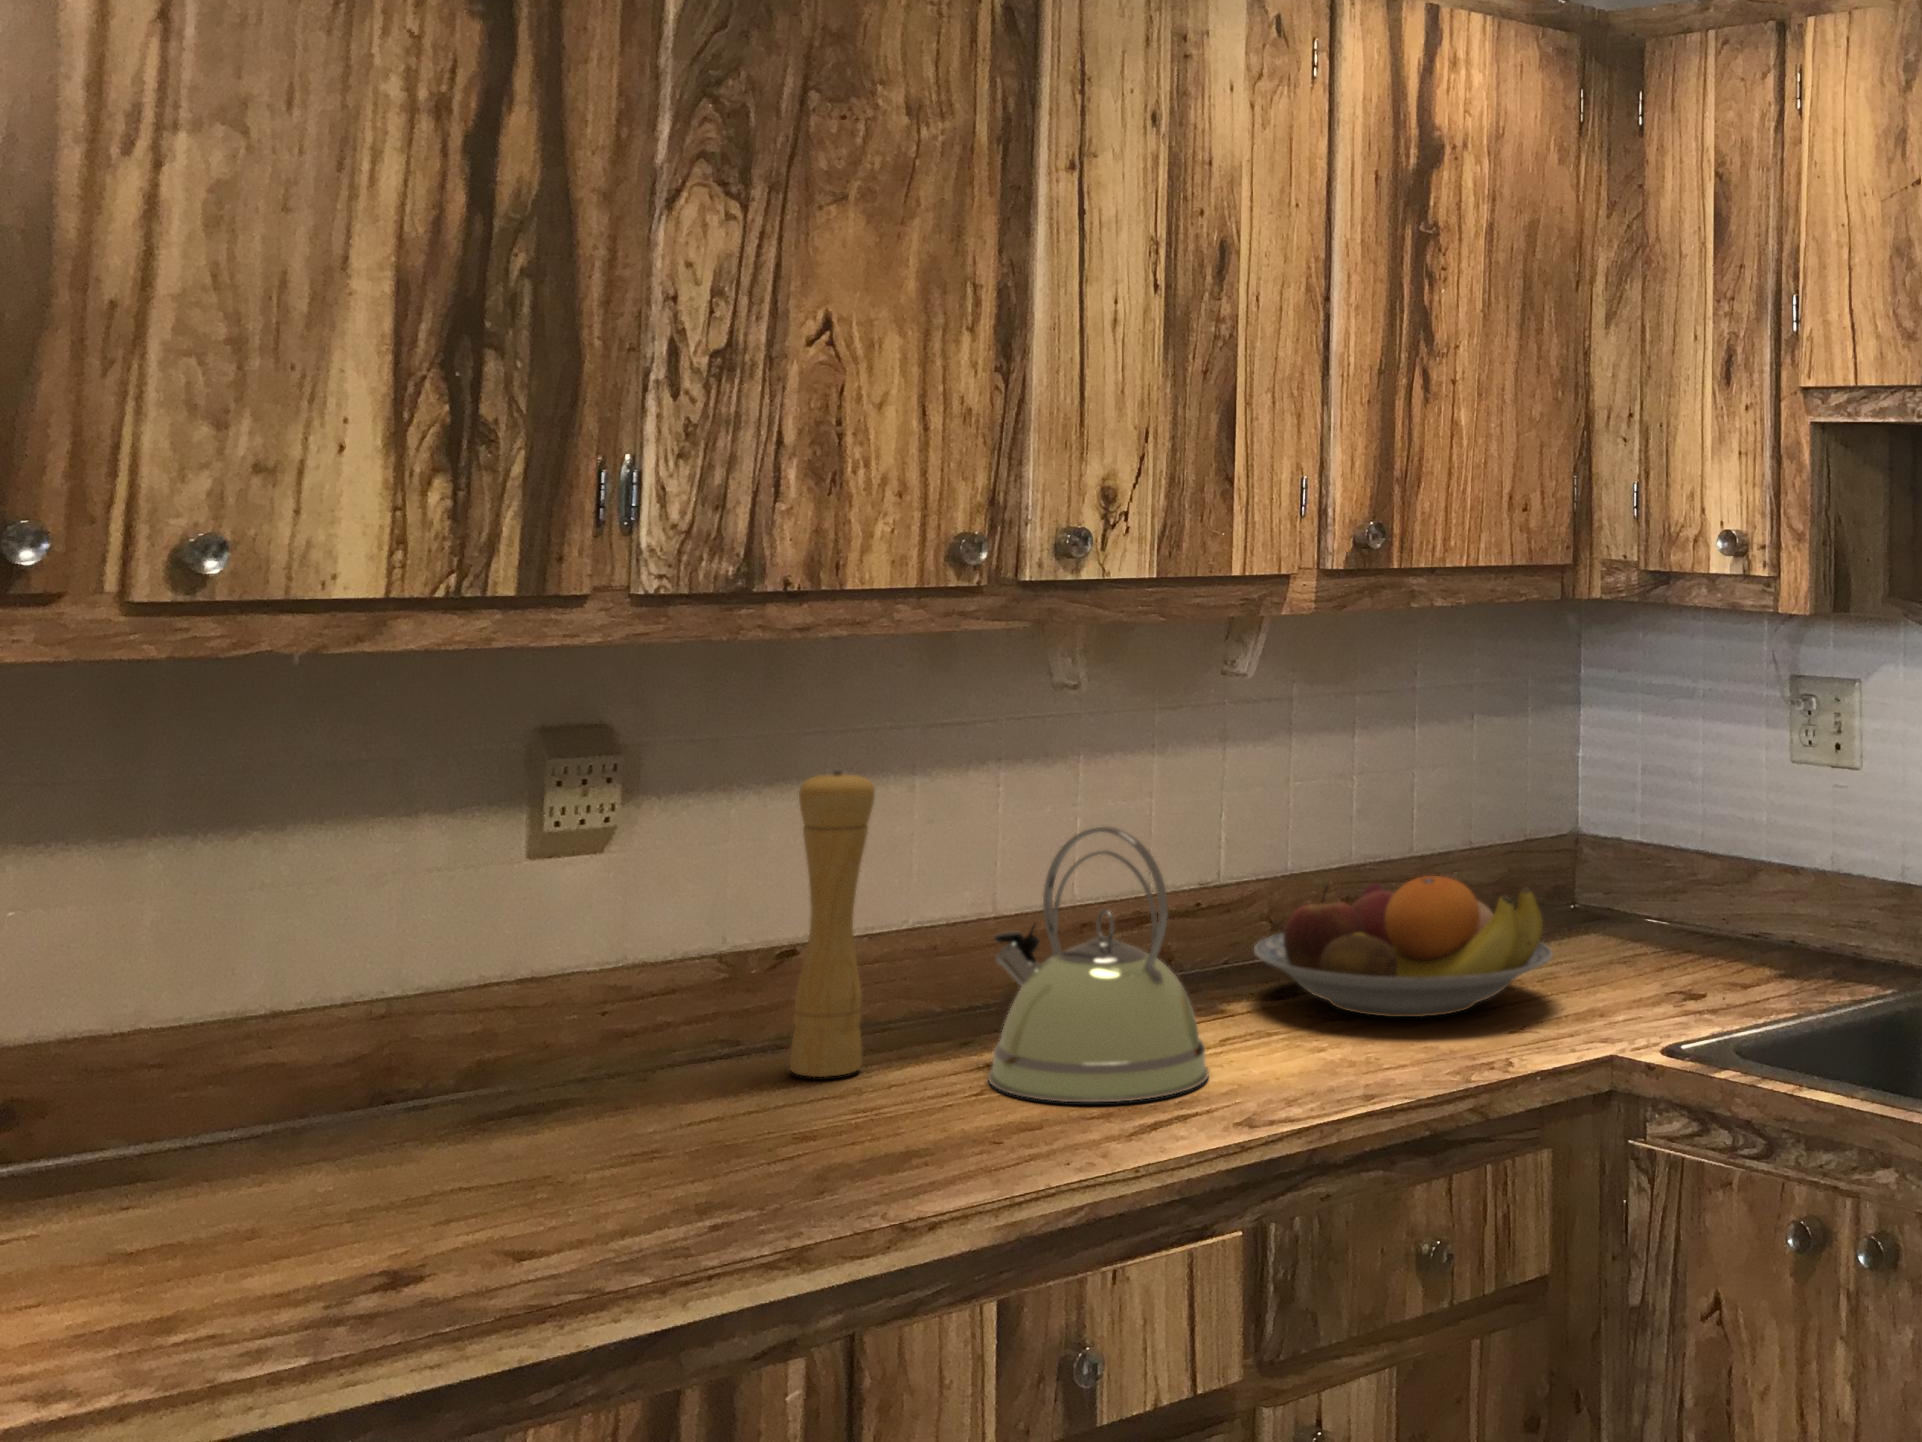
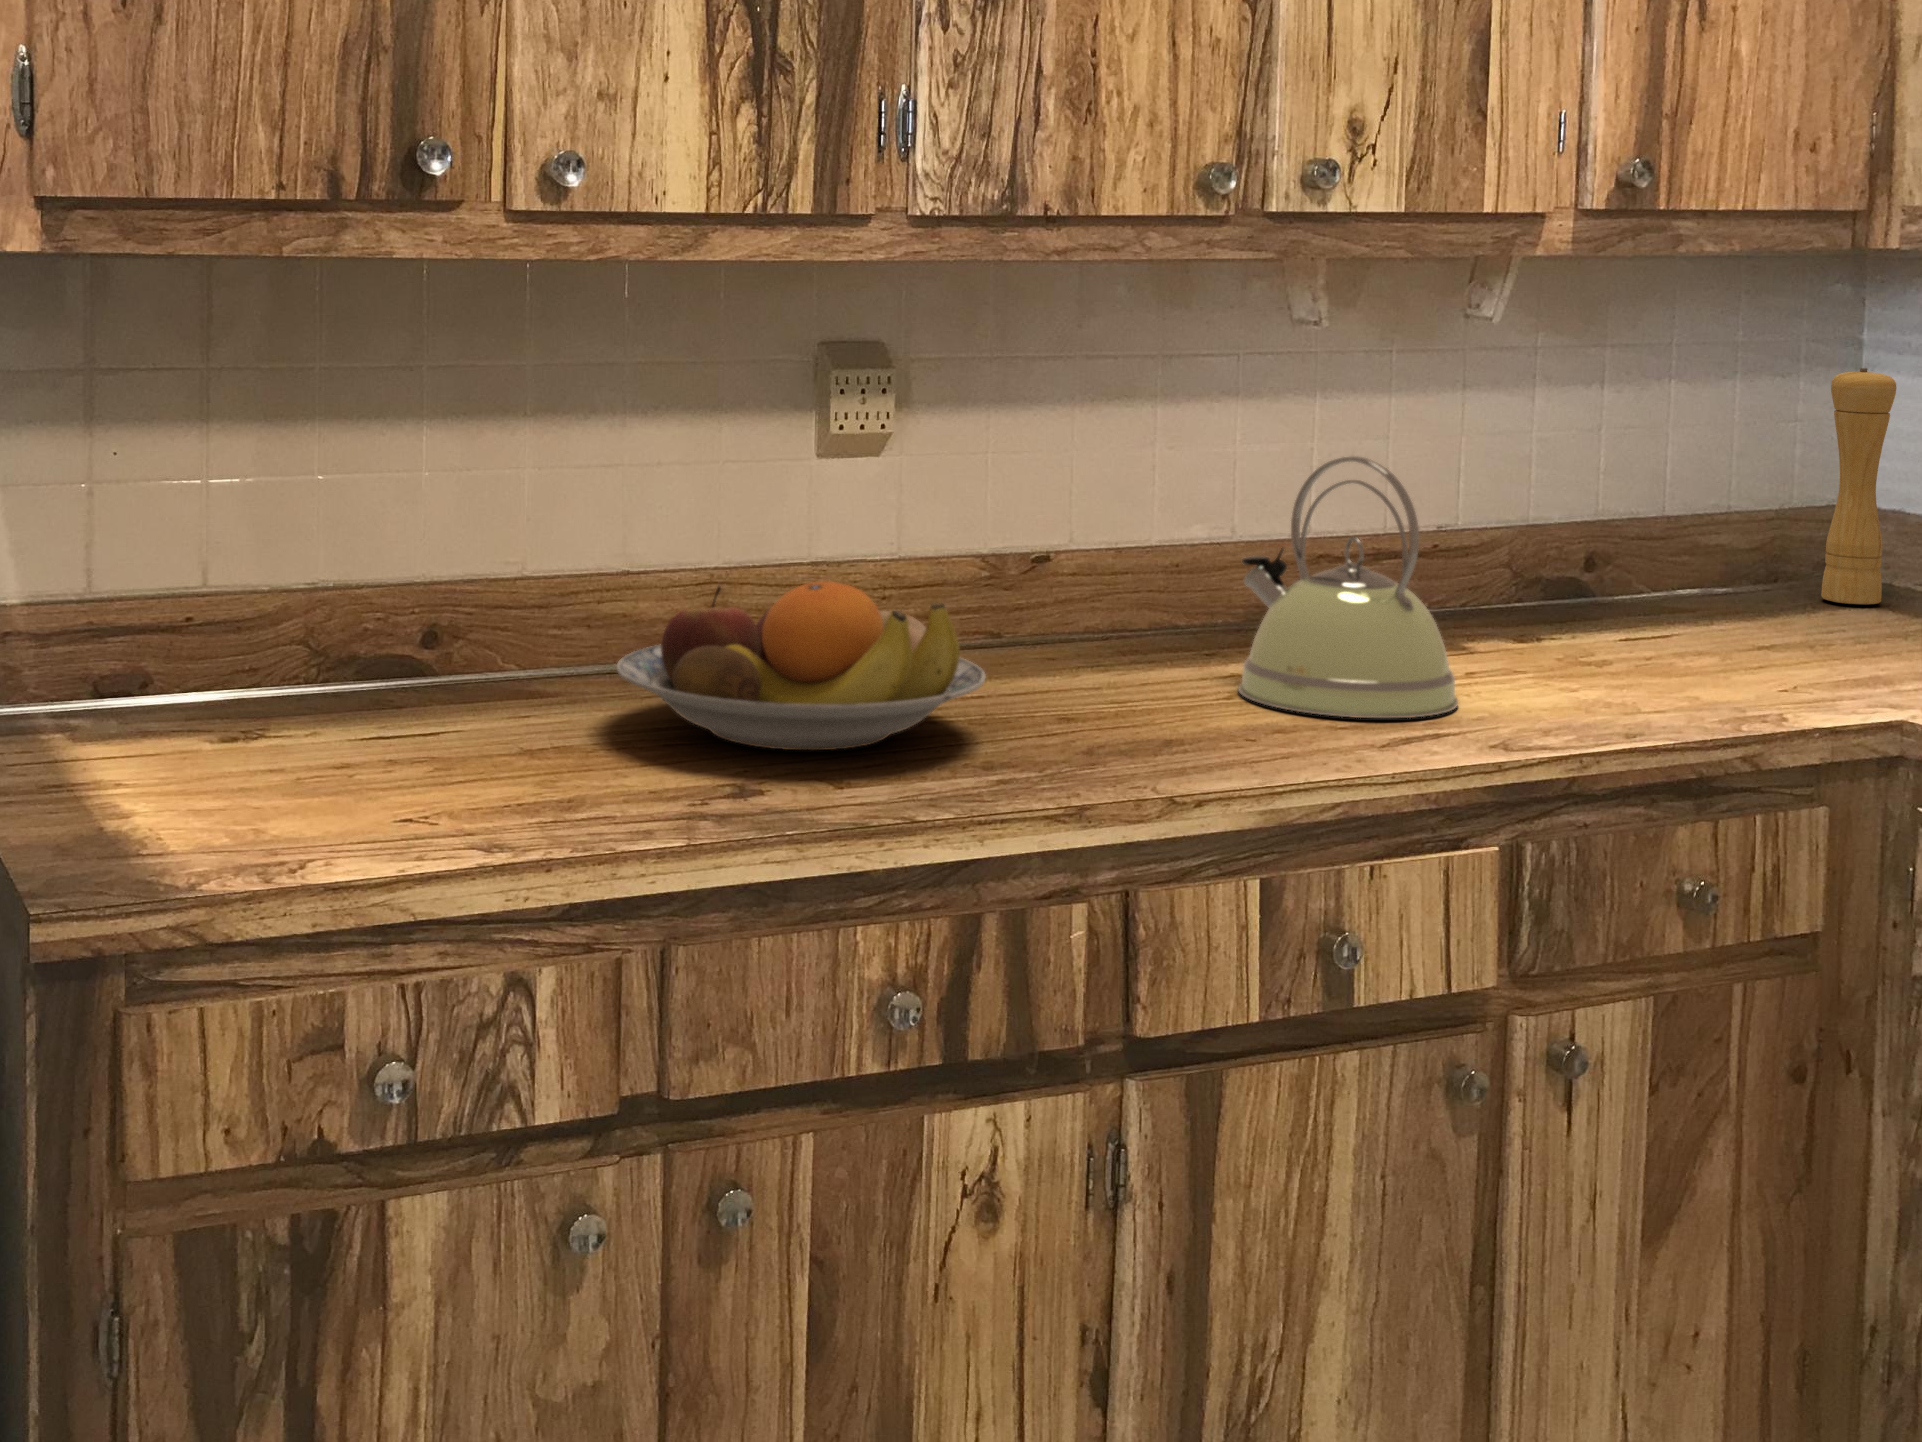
pepper mill: present [790,770,875,1077] -> present [1821,368,1896,604]
fruit bowl: present [1254,876,1553,1017] -> present [616,581,985,750]

